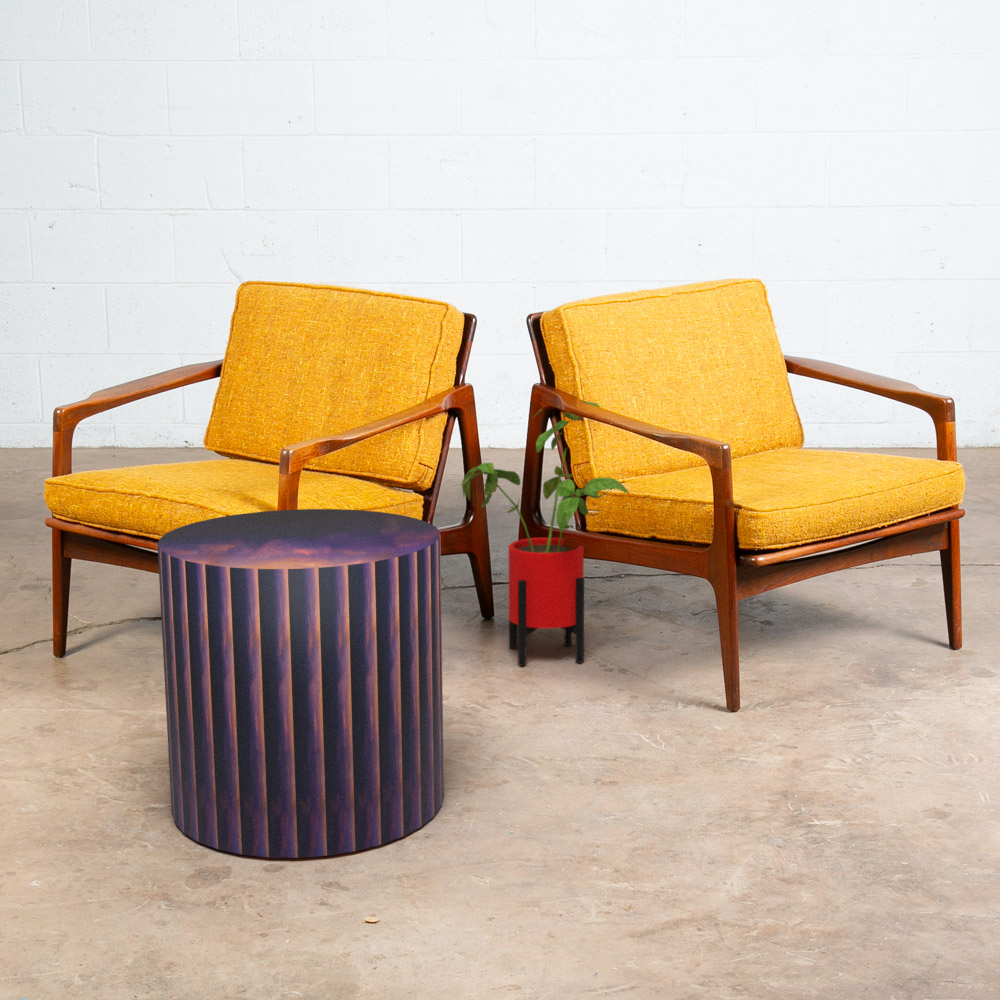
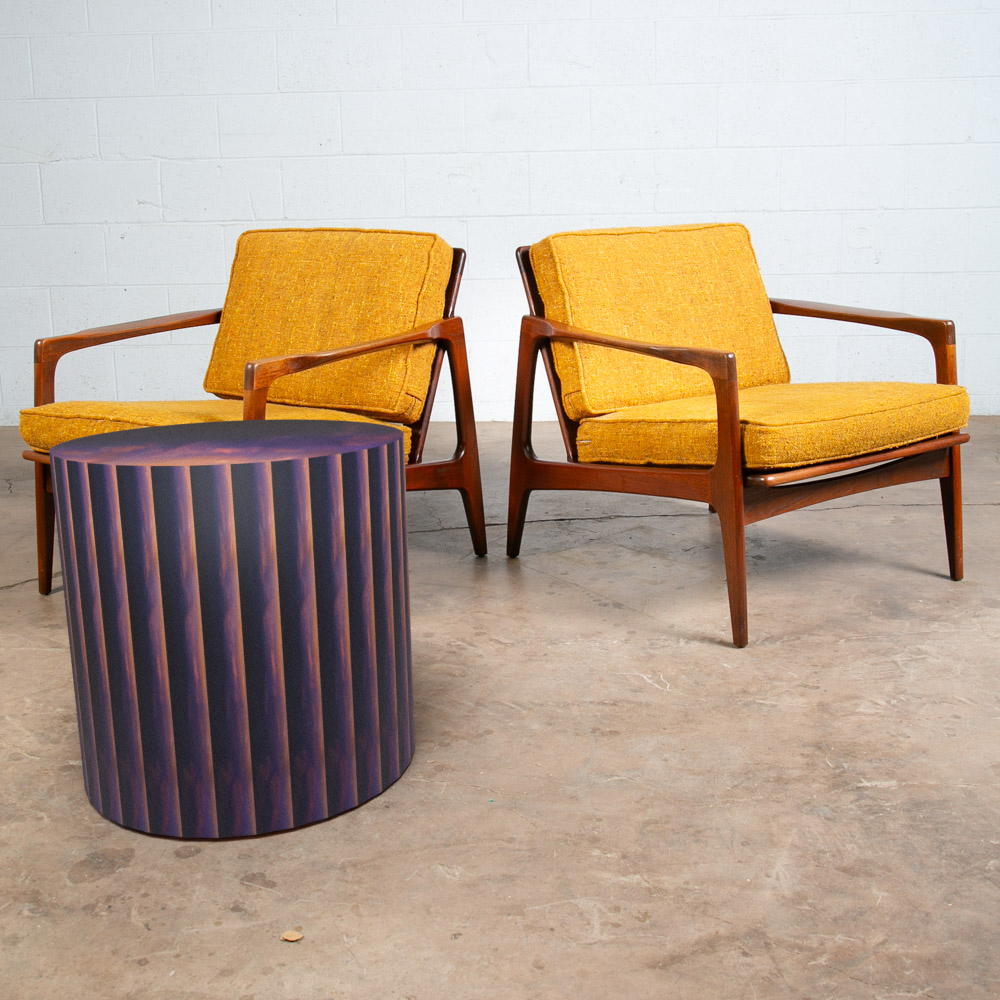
house plant: present [462,401,629,666] -> none [450,327,625,600]

